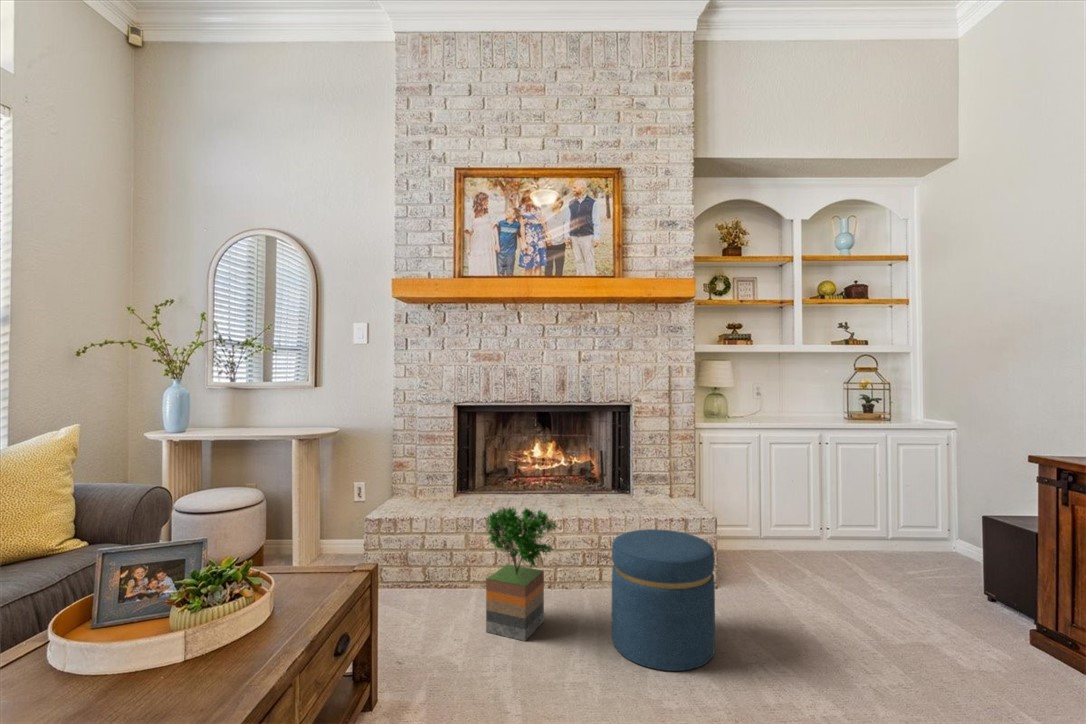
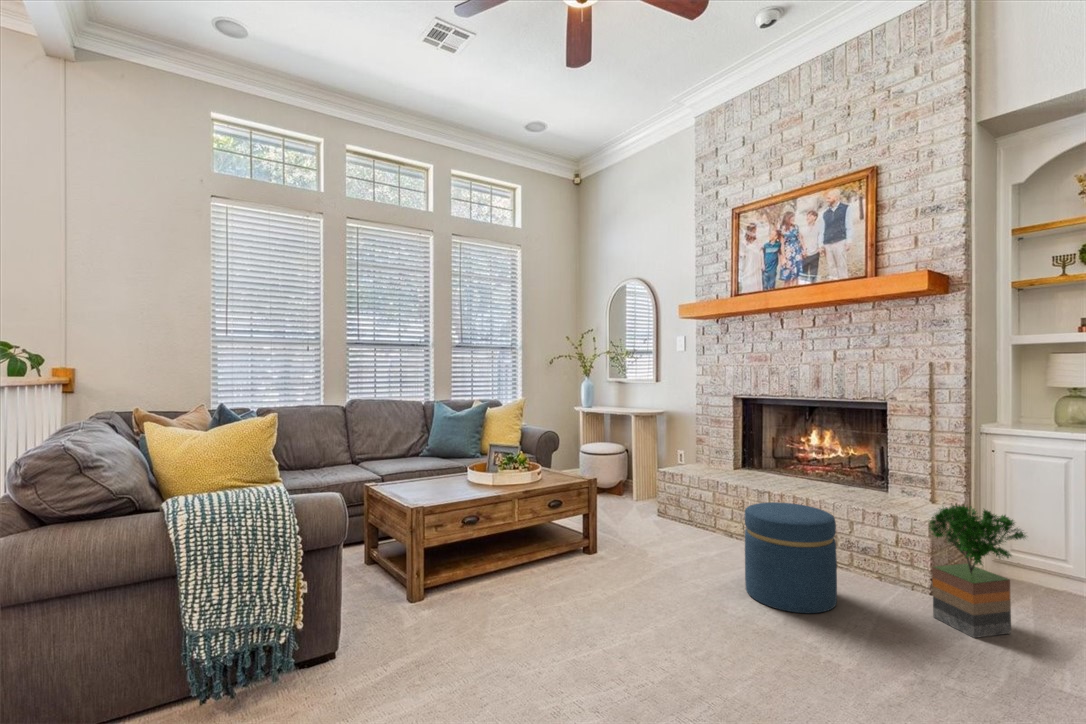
potted tree: present [486,507,557,641] -> present [929,505,1026,638]

